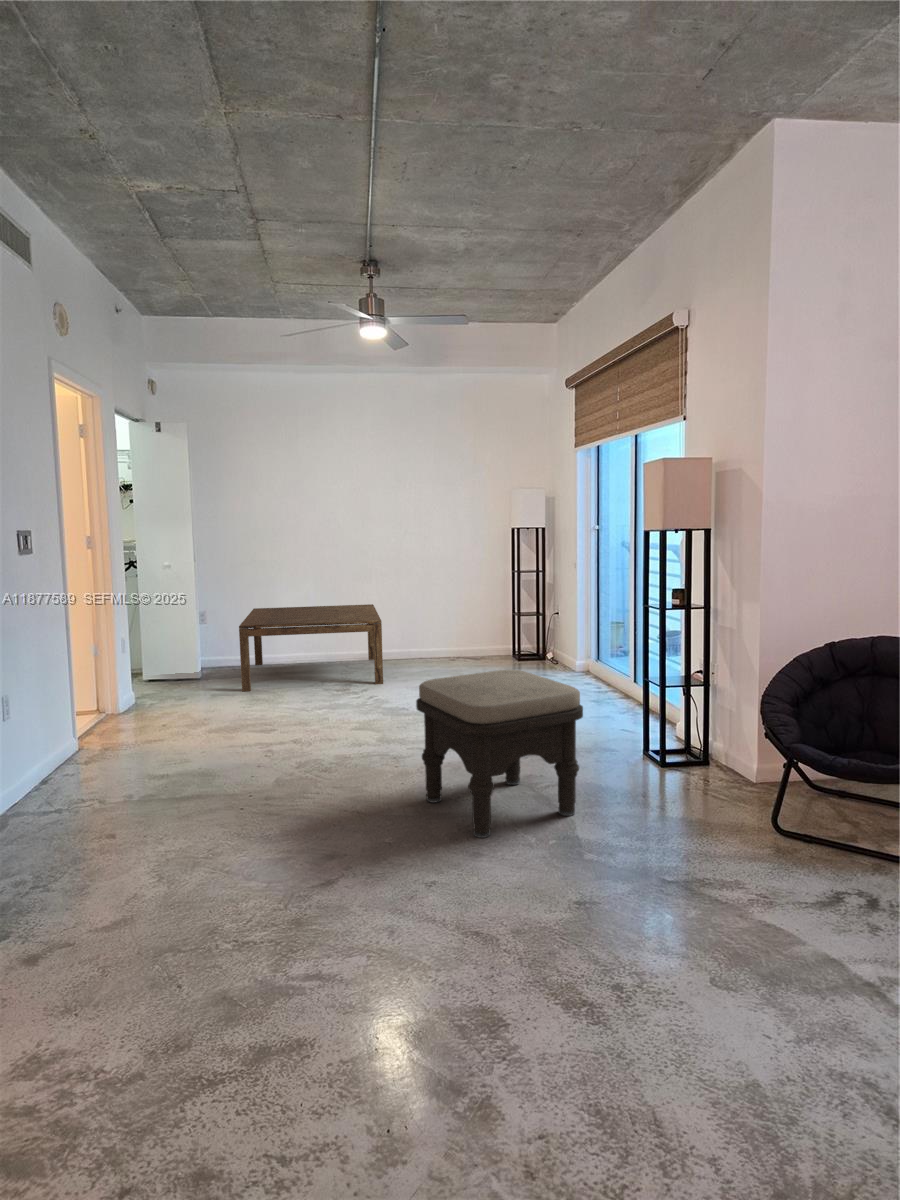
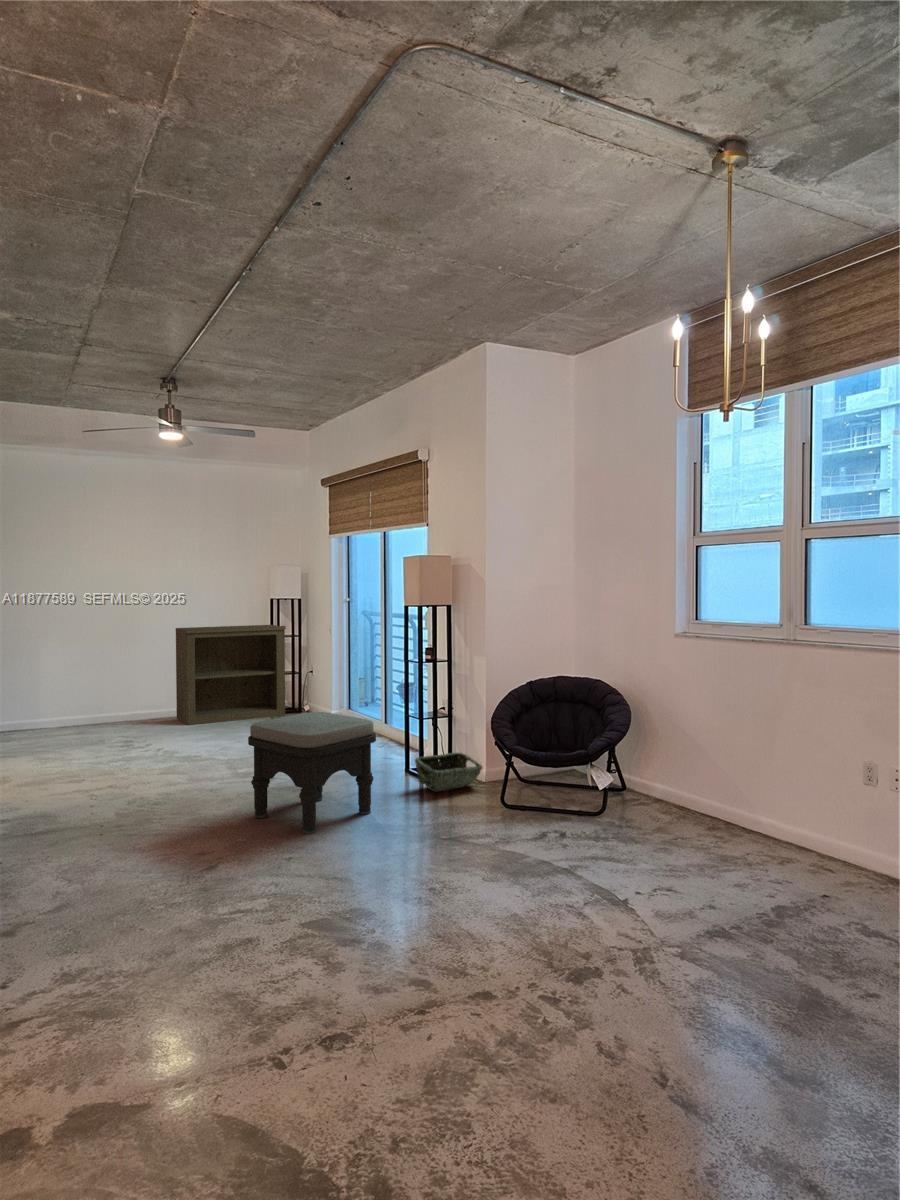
bookshelf: none [410,558,526,666] -> present [176,625,286,725]
coffee table: present [239,604,383,692] -> none [13,670,163,757]
woven basket: none [648,736,750,792] -> present [415,753,482,792]

